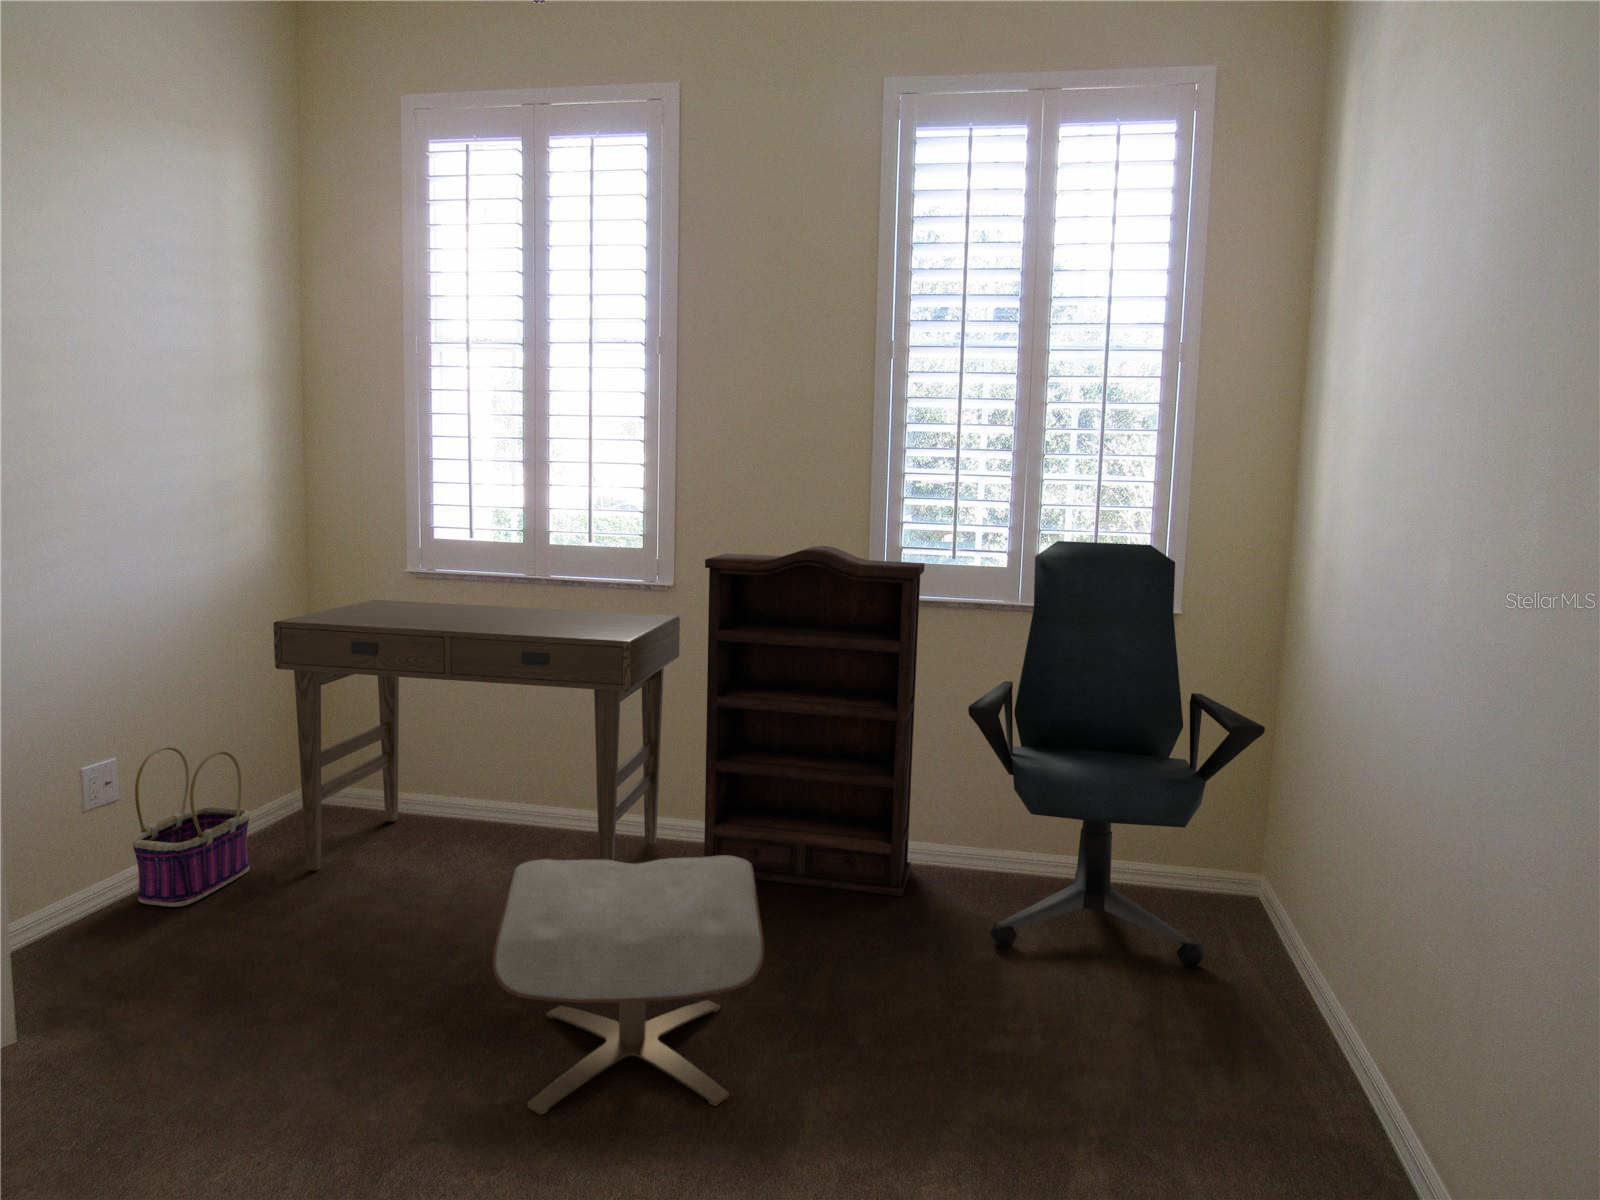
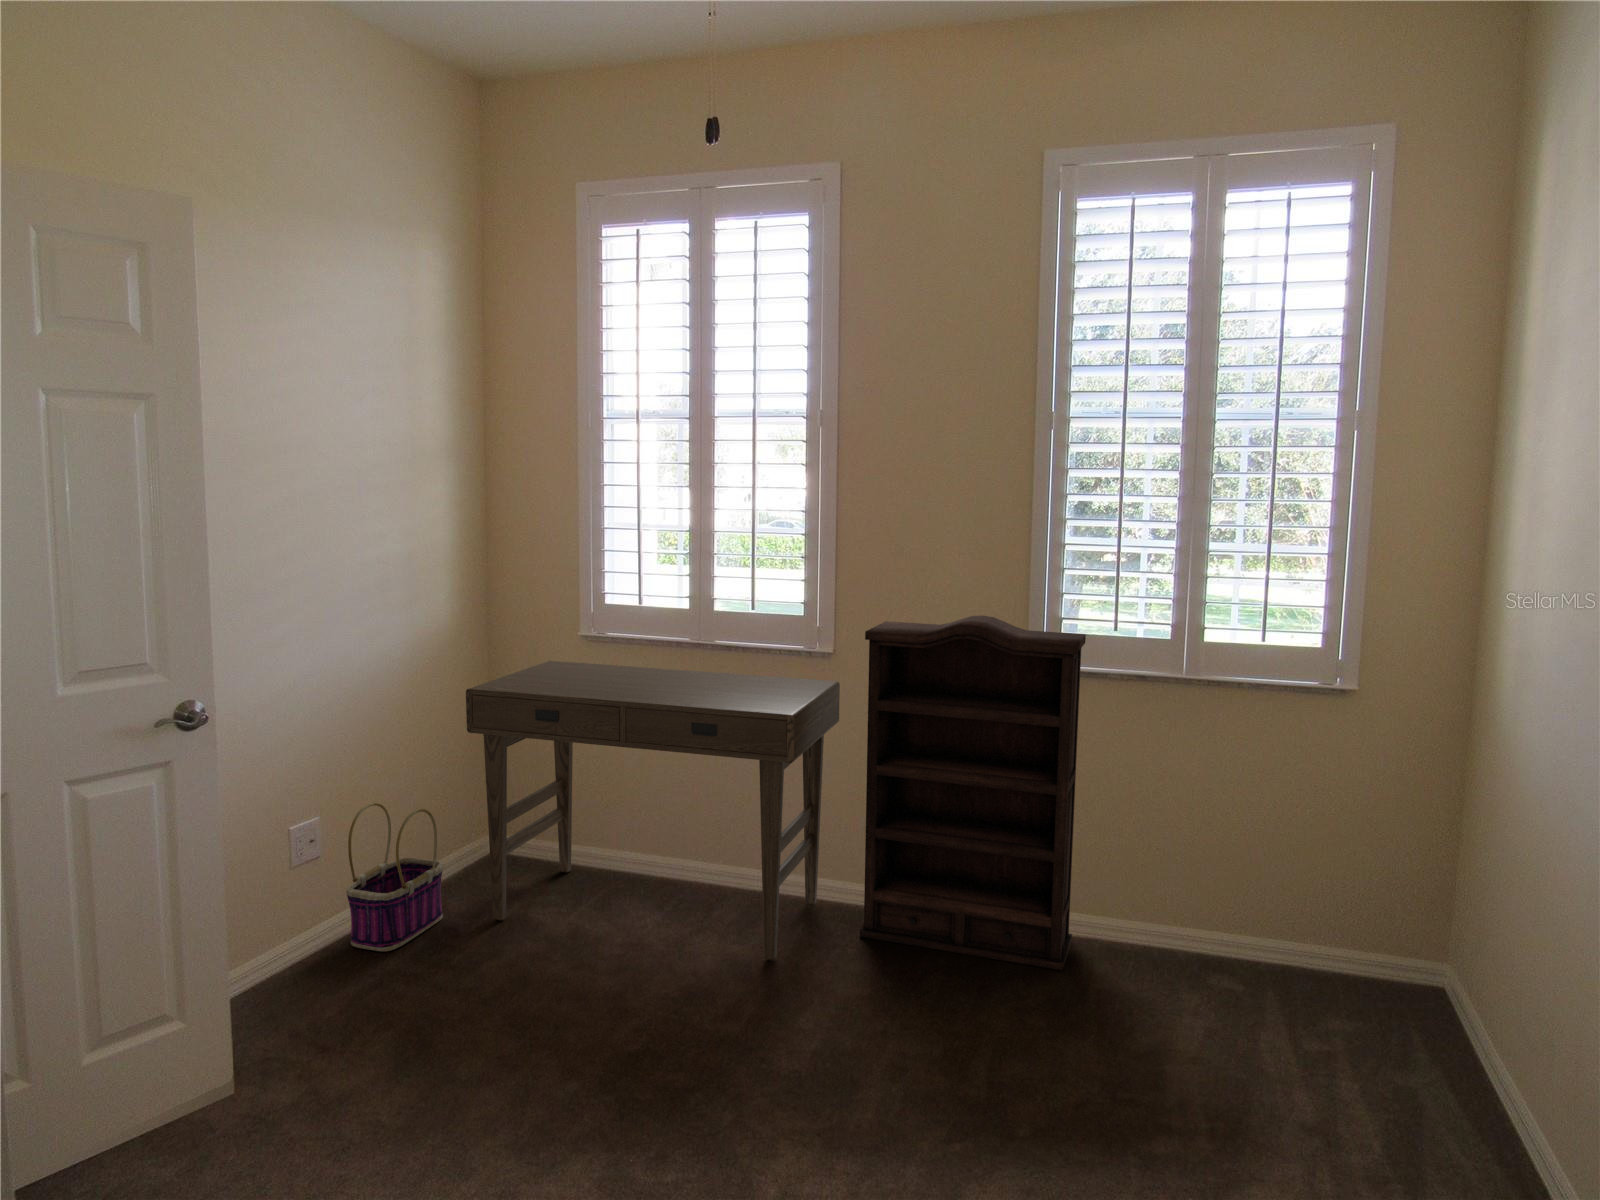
office chair: present [968,541,1265,968] -> none [1128,614,1442,1063]
ottoman: present [492,856,764,1115] -> none [676,932,924,1174]

